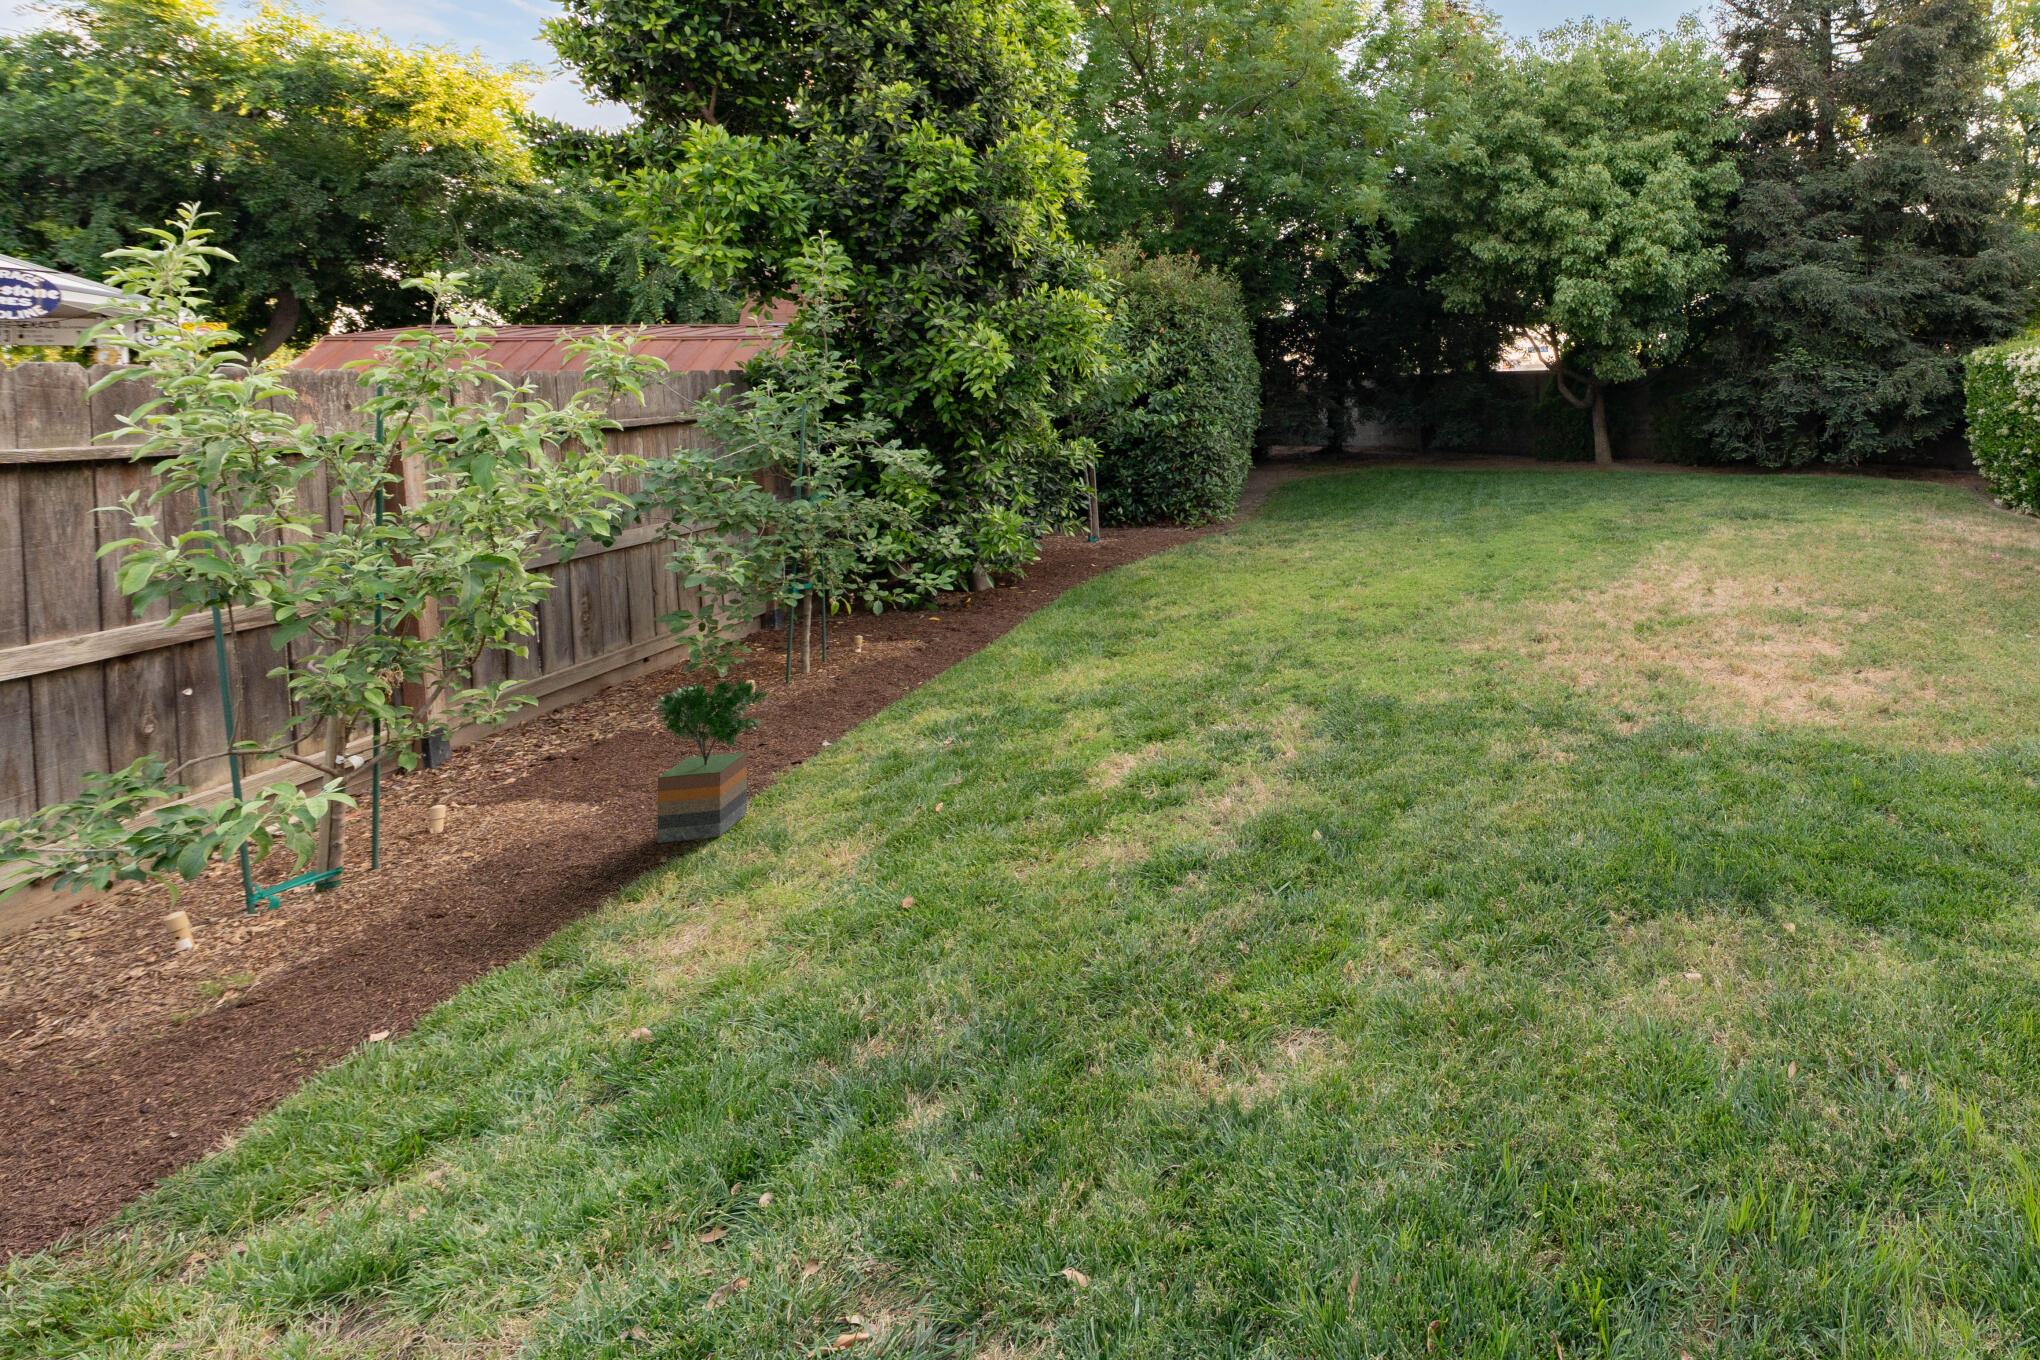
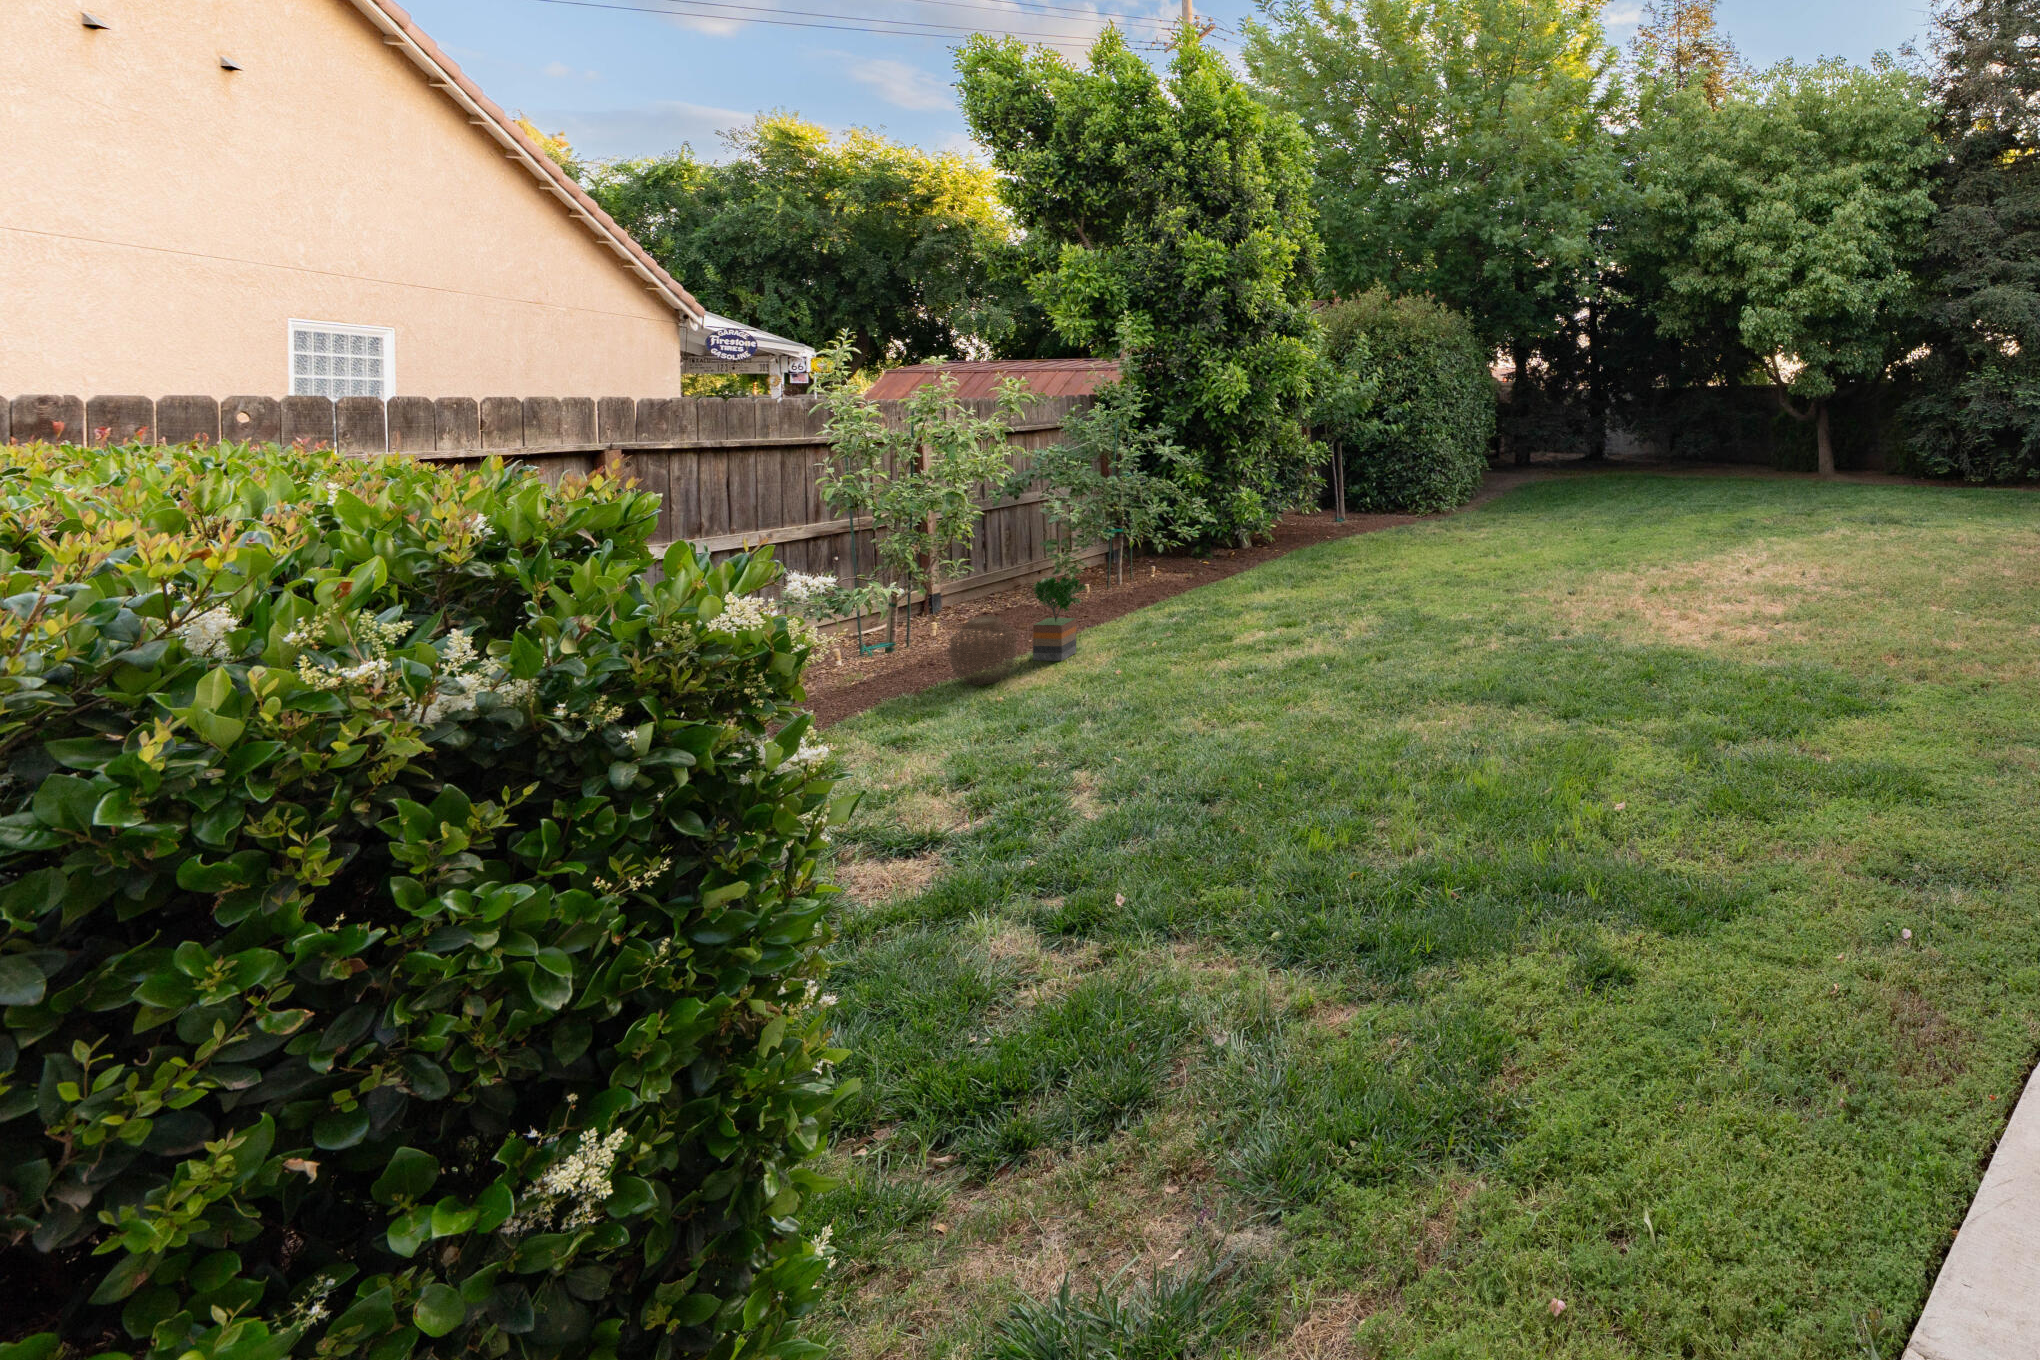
woven basket: none [466,778,627,927] -> present [950,616,1016,685]

